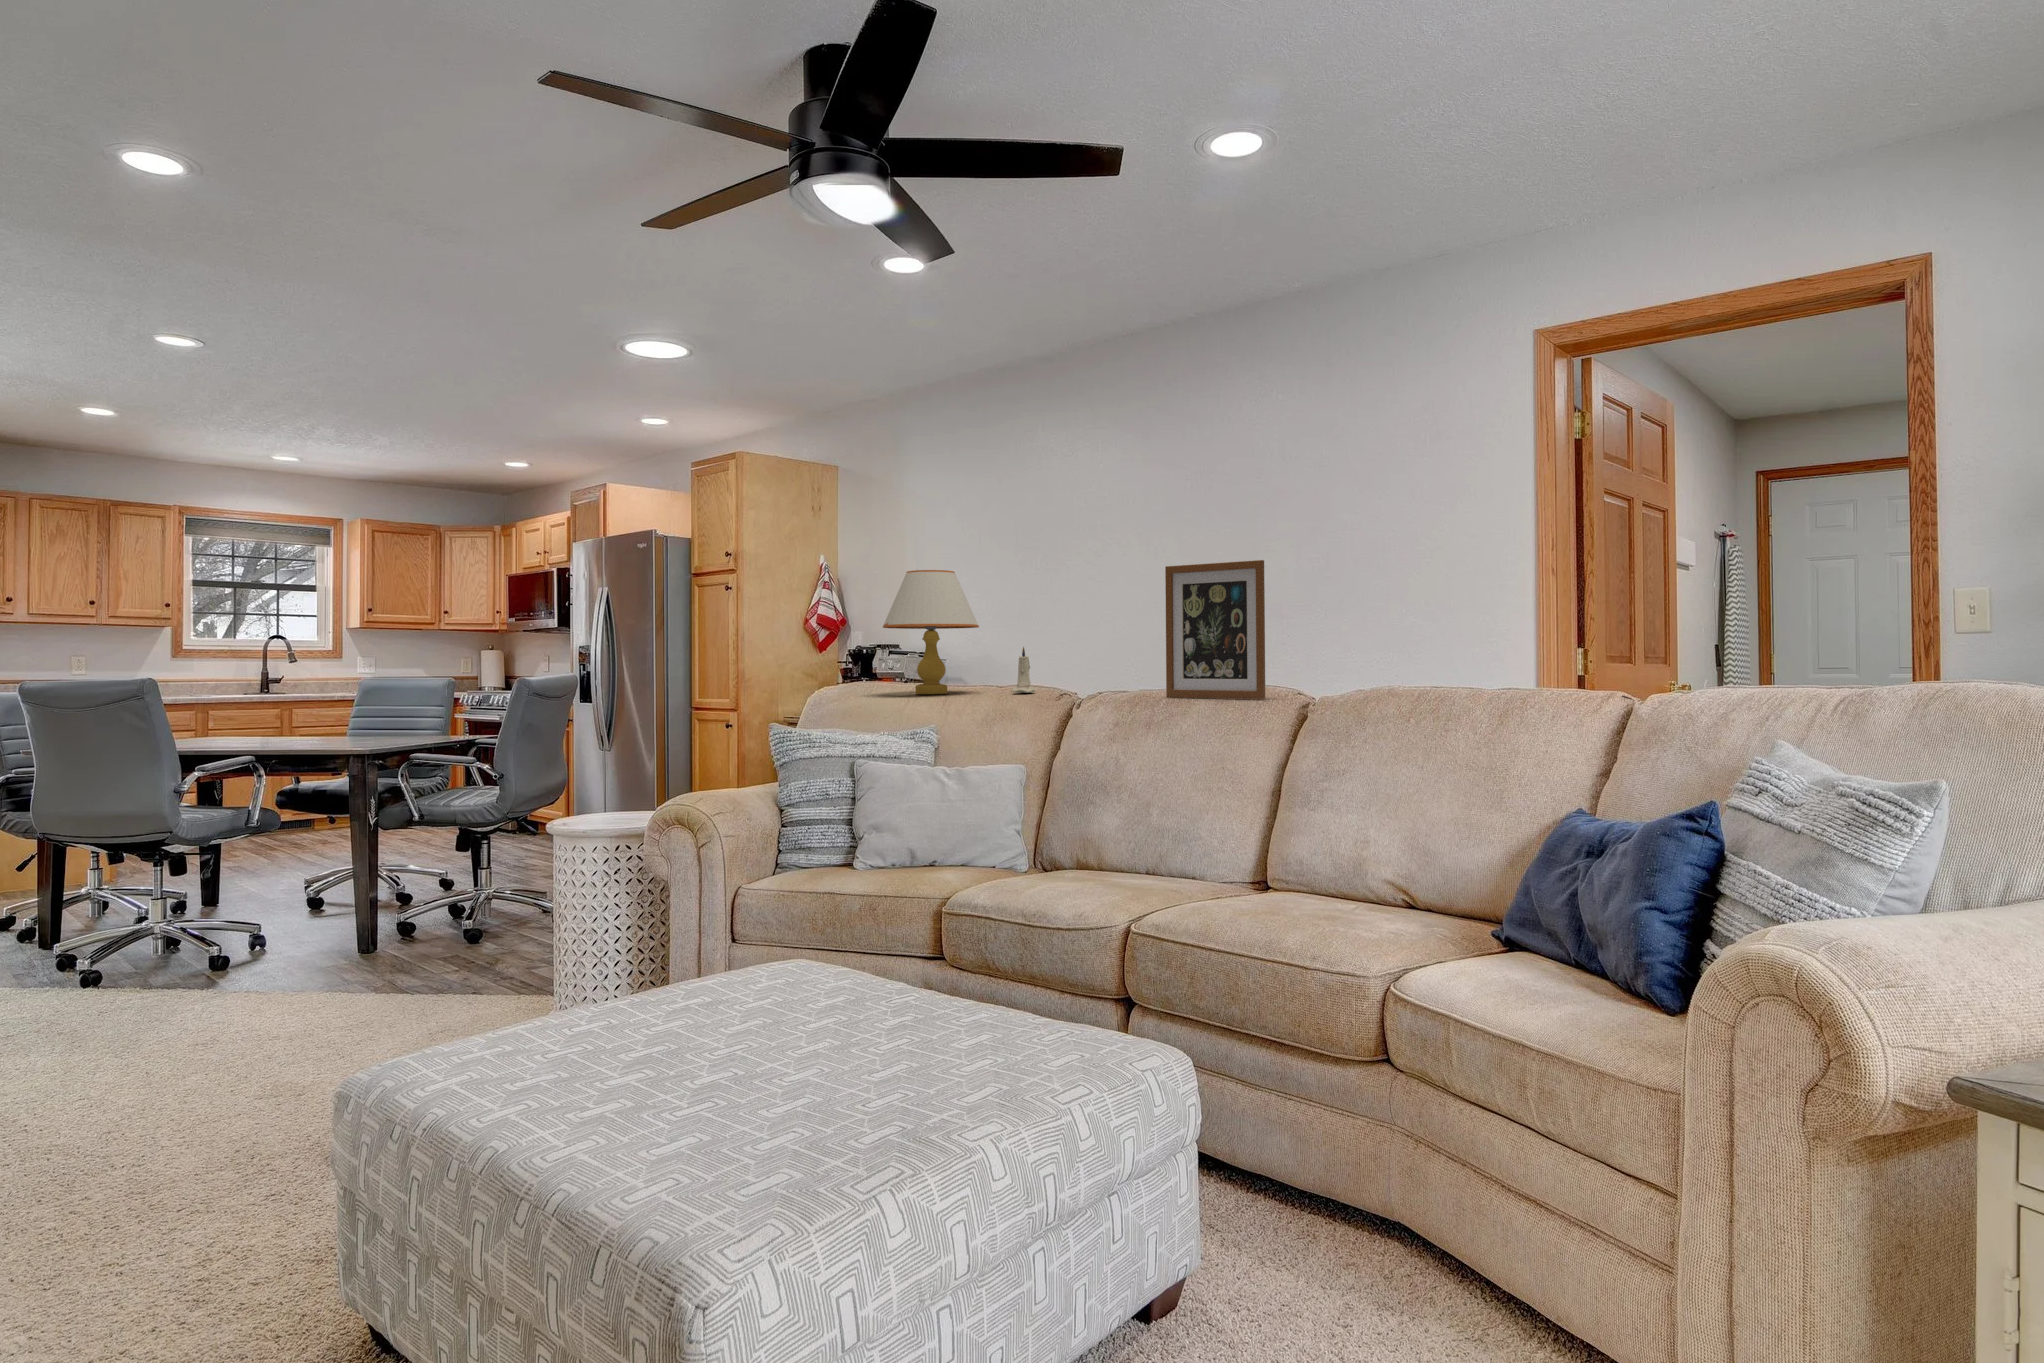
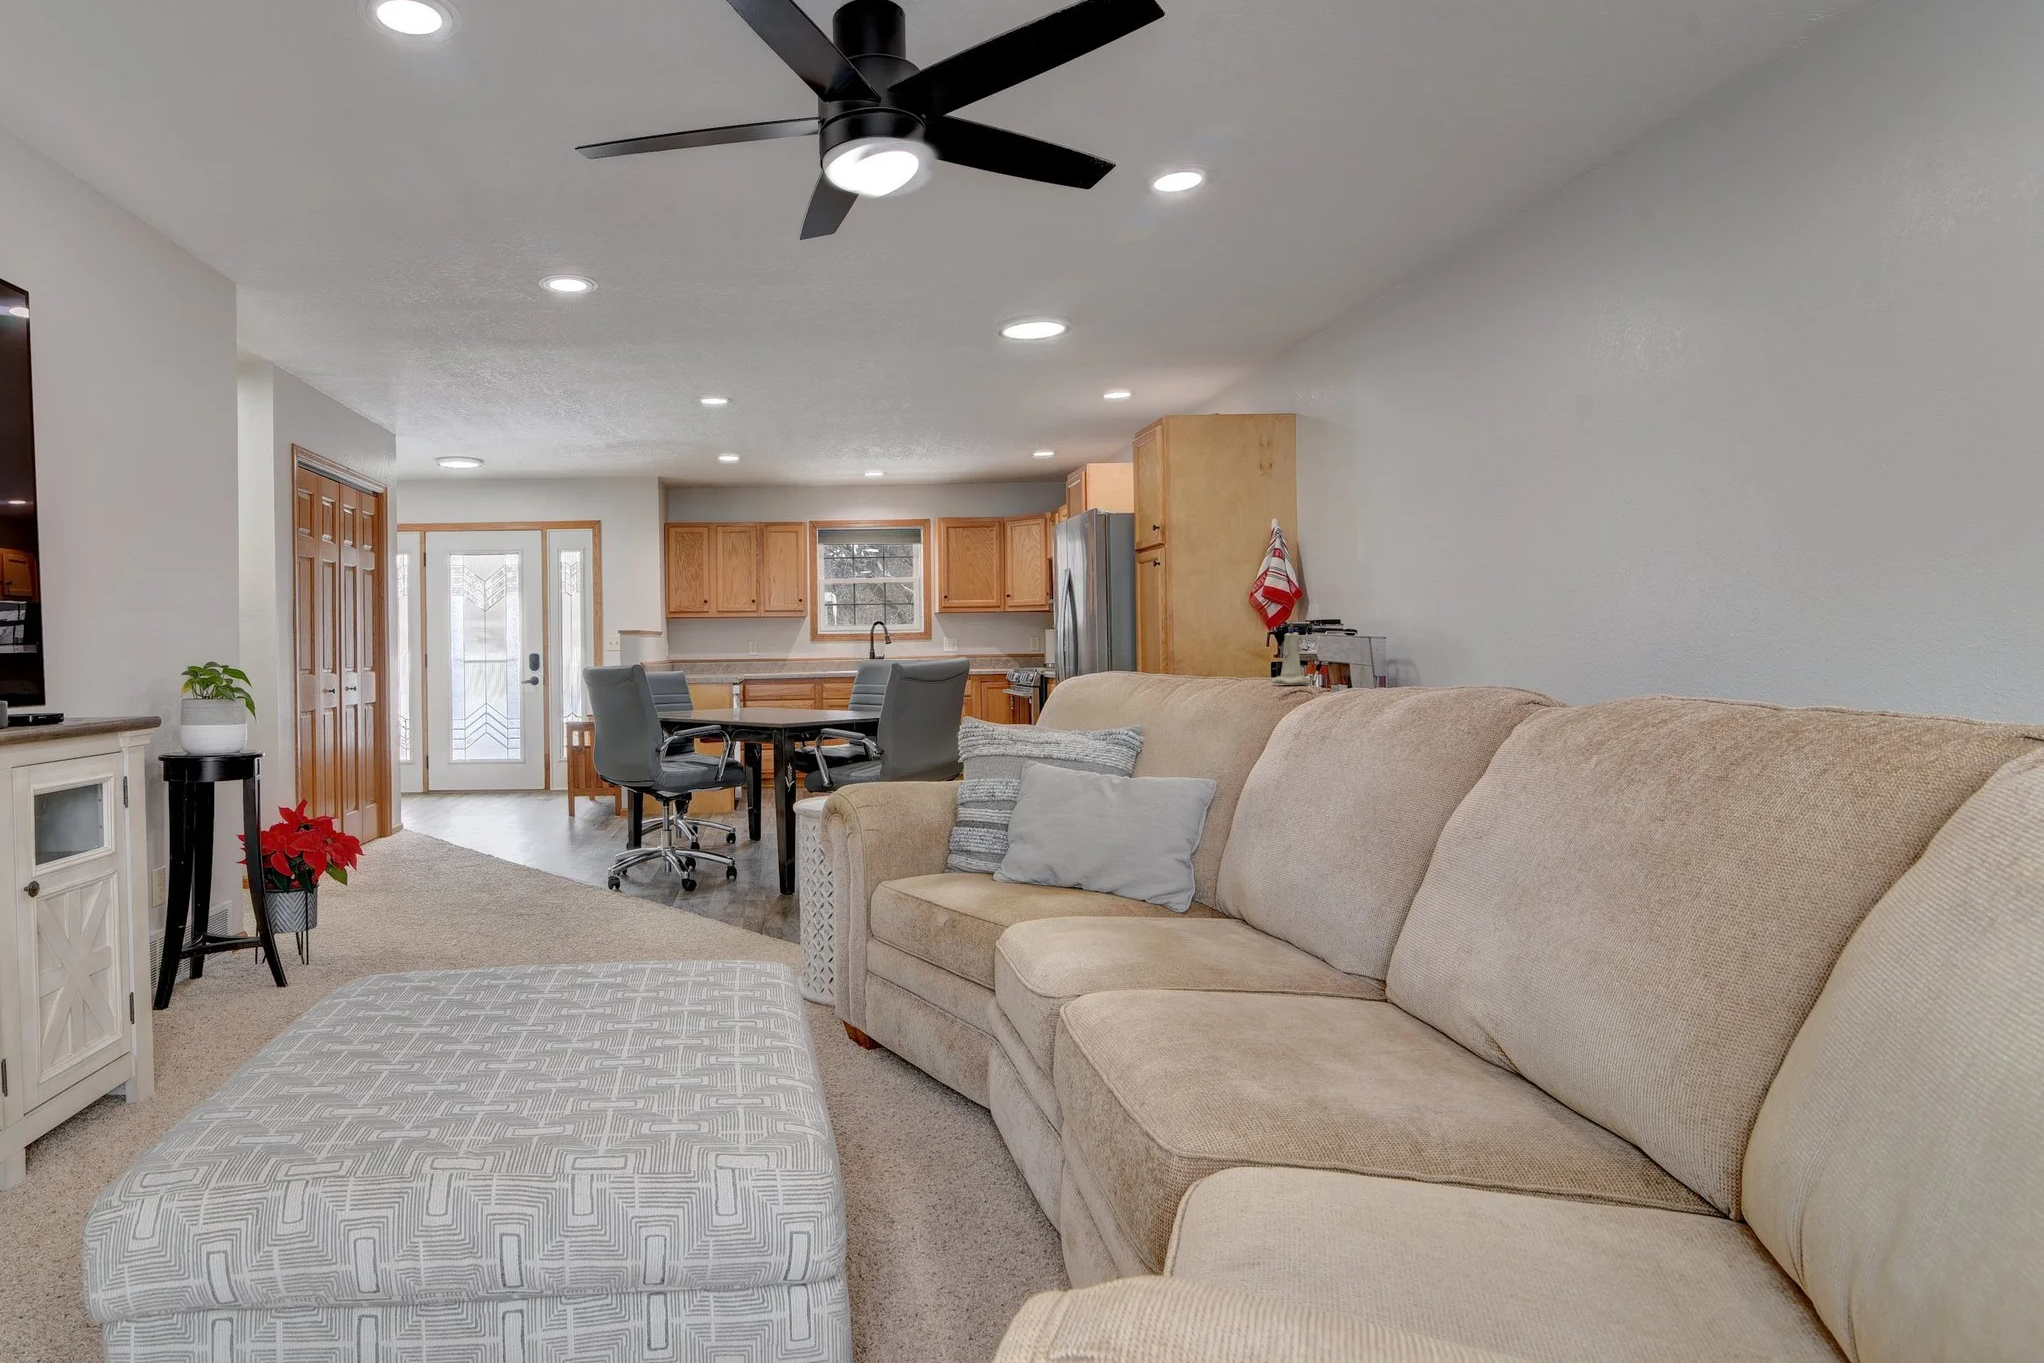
picture frame: present [1165,560,1265,699] -> none [1432,461,1563,703]
table lamp: present [883,570,979,694] -> none [1123,522,1254,683]

